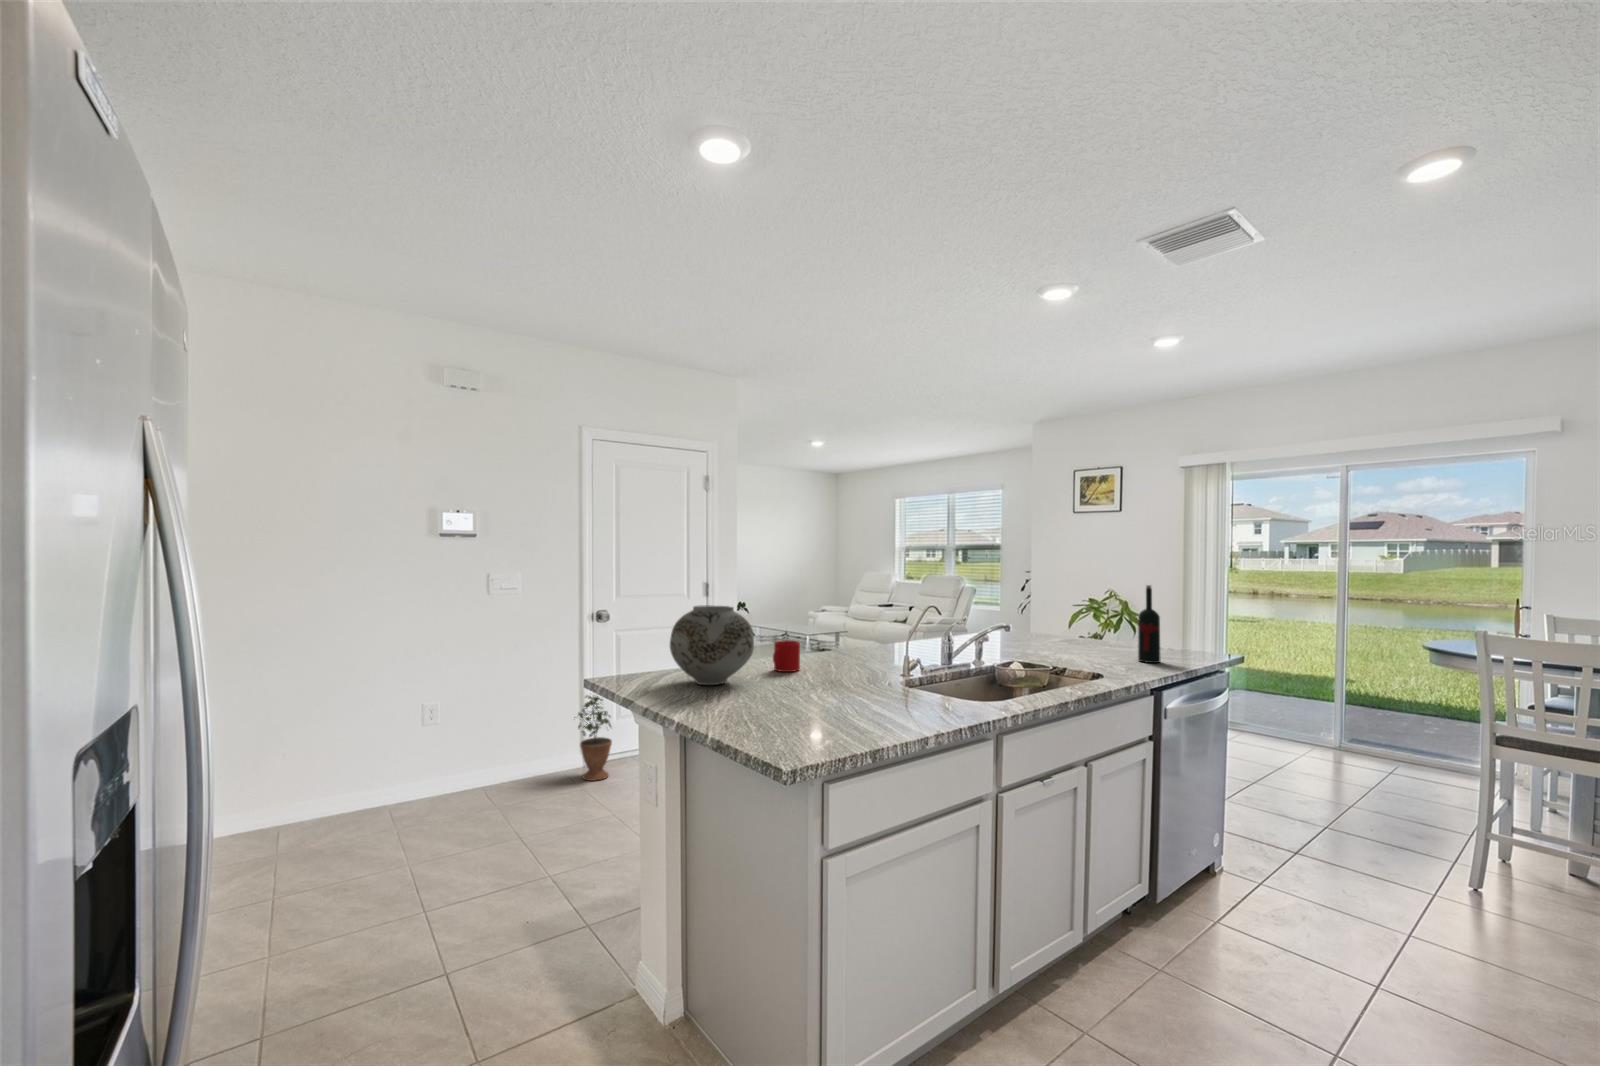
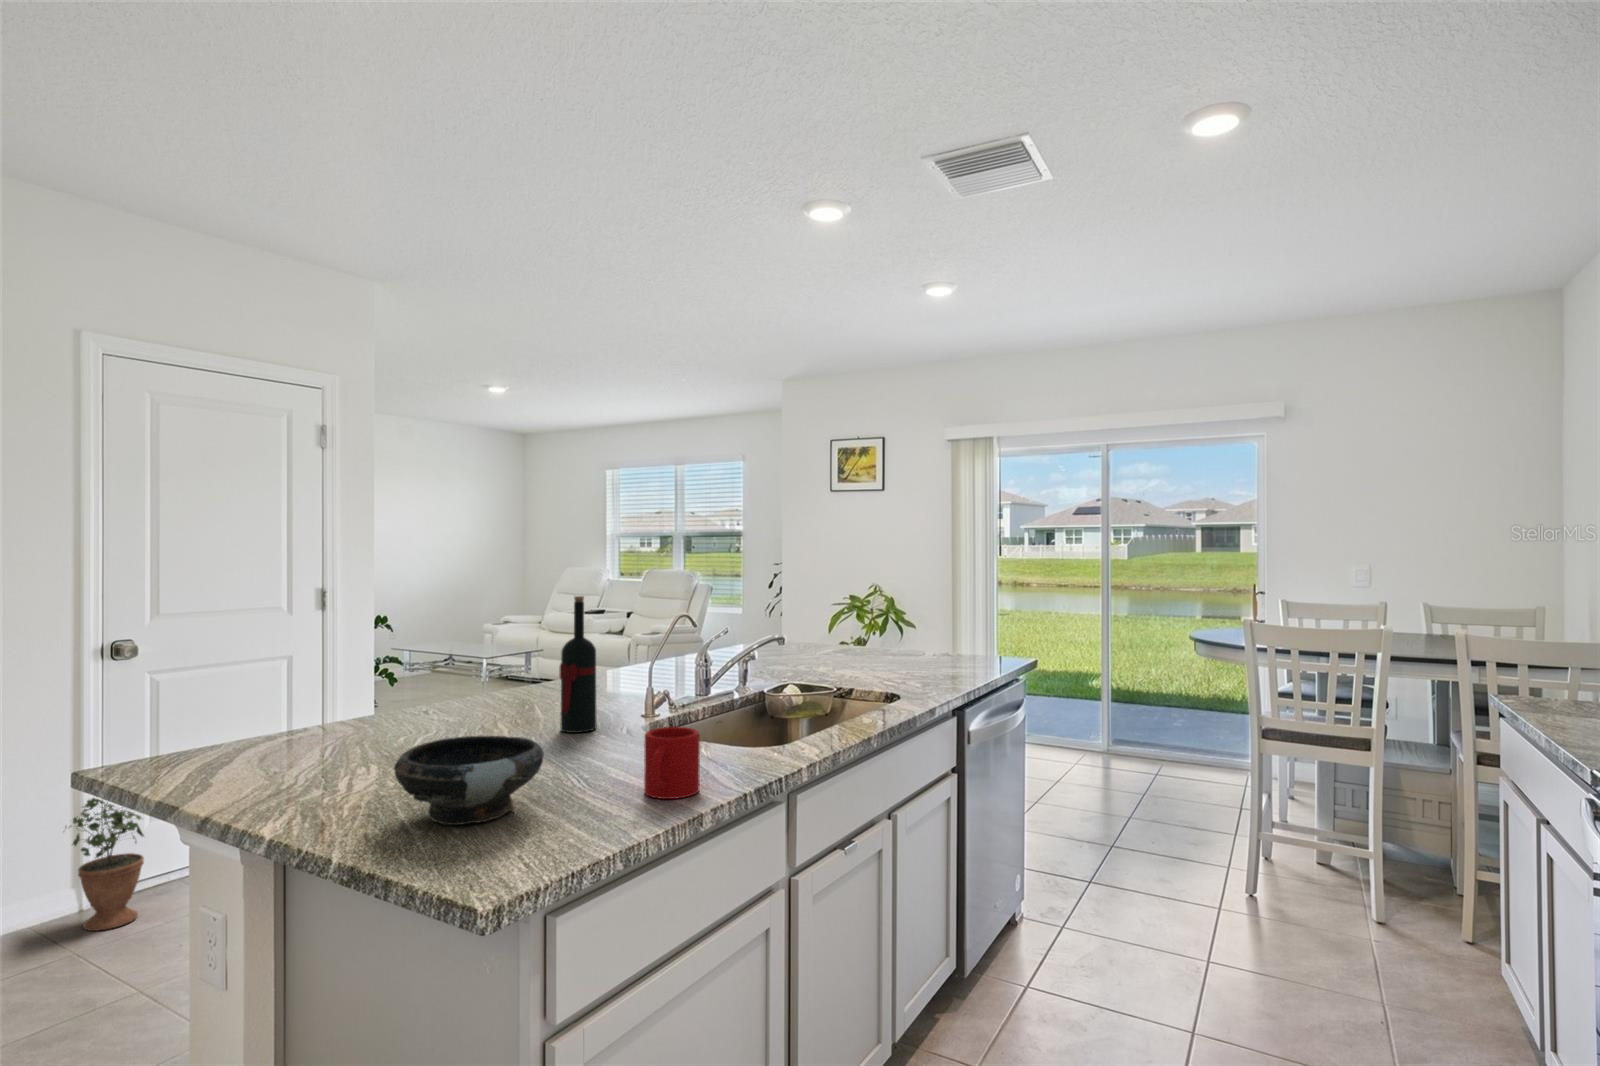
wine bottle: present [1138,585,1160,663] -> present [559,596,596,733]
vase: present [670,605,754,685] -> none [252,628,410,762]
mug: present [773,640,800,672] -> present [644,727,700,799]
bowl: none [743,674,828,726] -> present [394,736,544,825]

